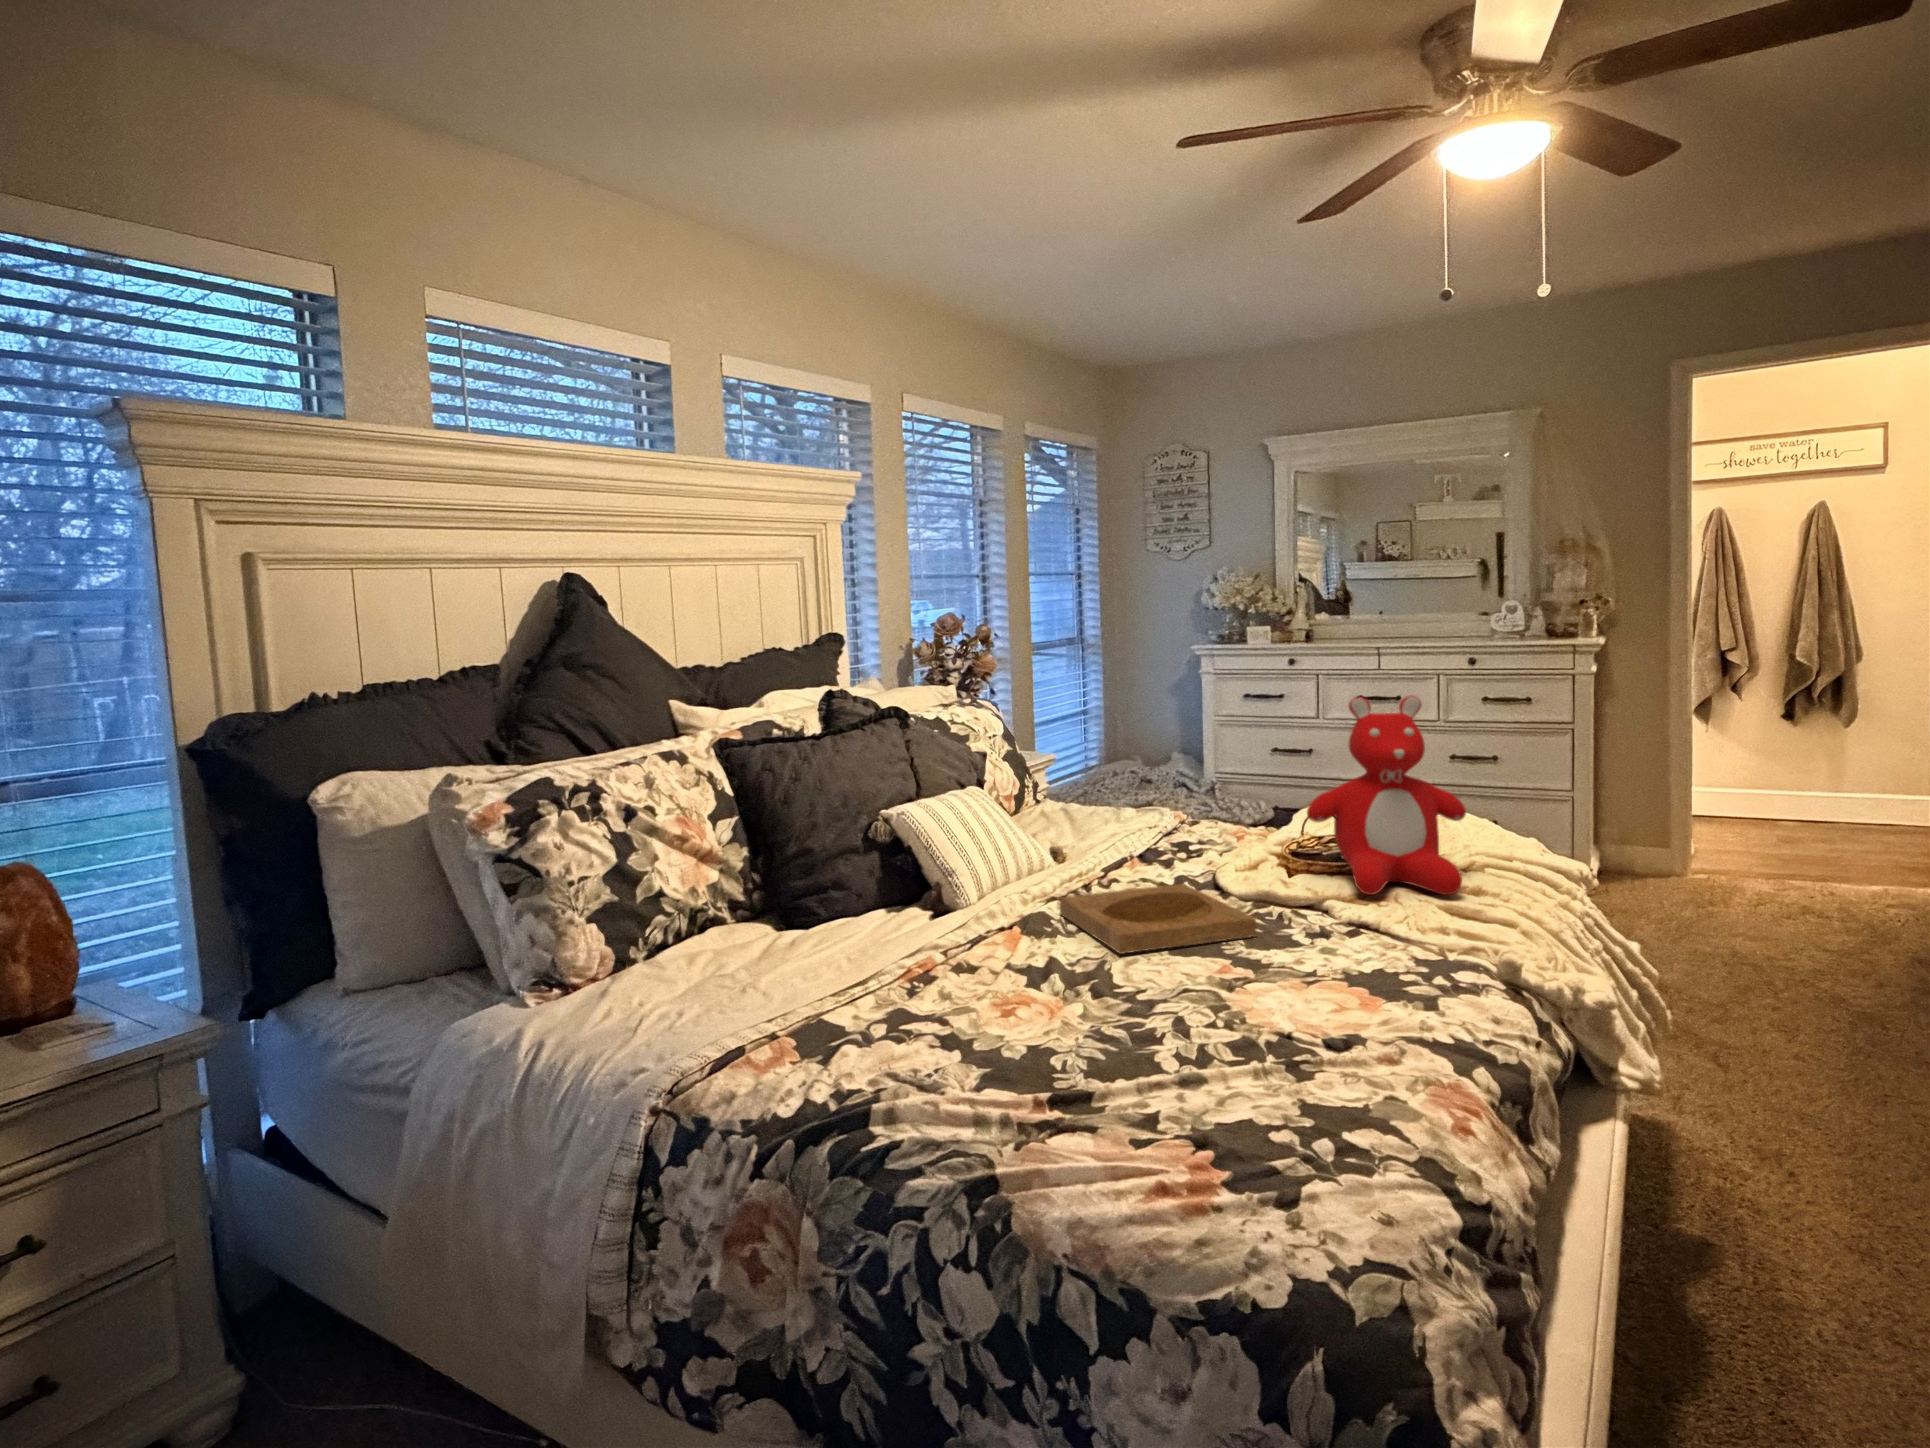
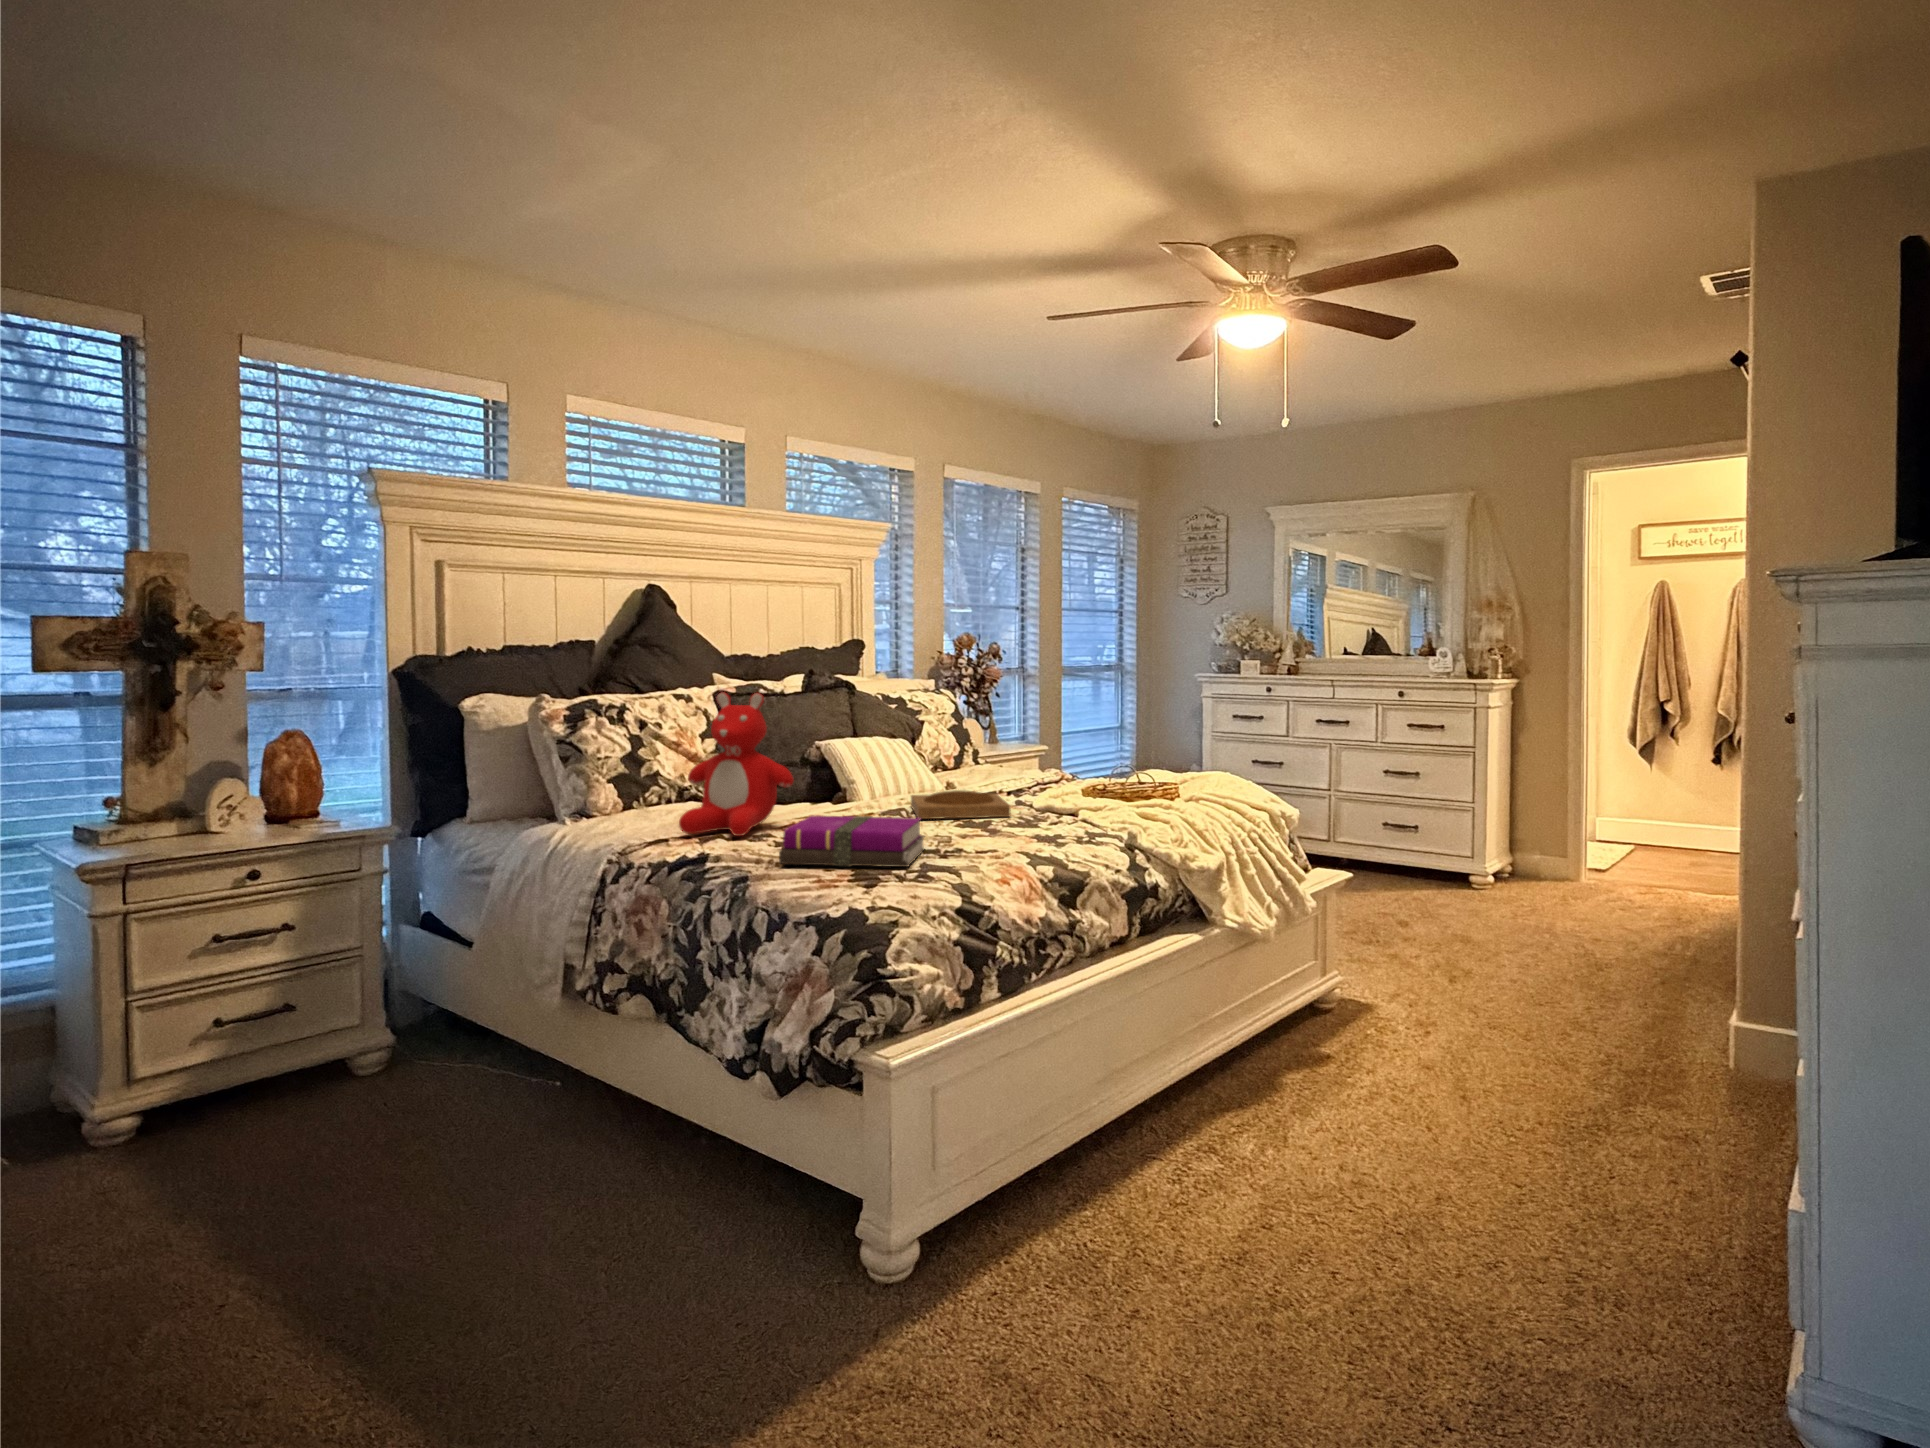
teddy bear: present [1307,696,1466,895] -> present [679,692,794,836]
notebook: none [1017,996,1289,1133] -> present [779,816,924,867]

